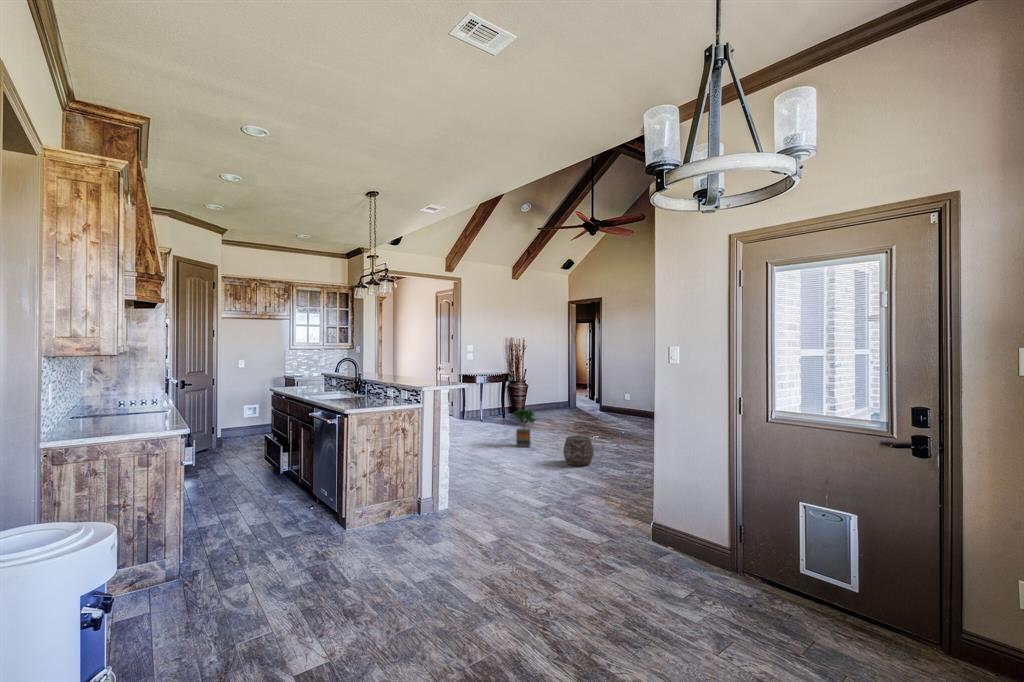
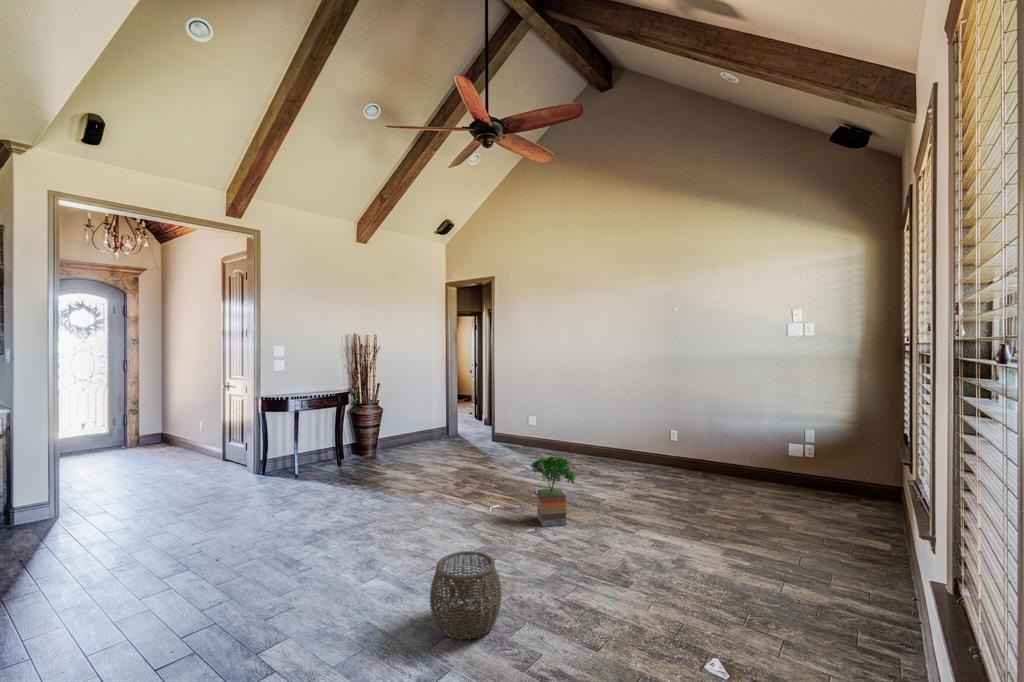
potted tree: present [513,410,536,447] -> present [531,456,575,527]

